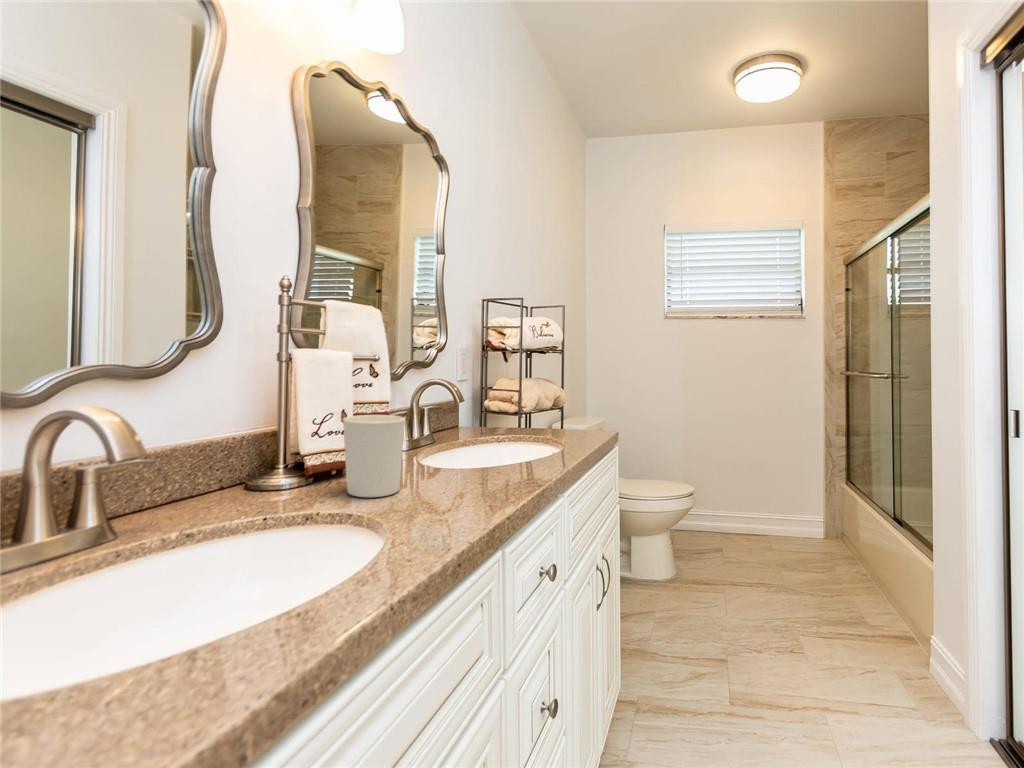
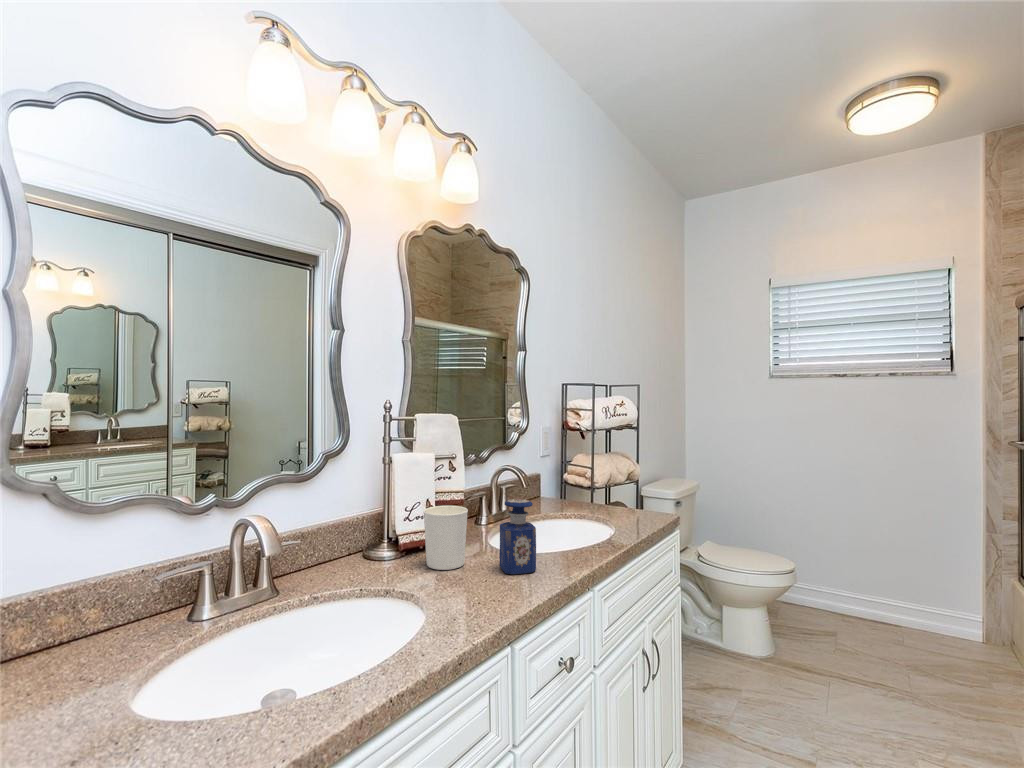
perfume bottle: none [449,402,499,498] -> present [499,498,536,574]

